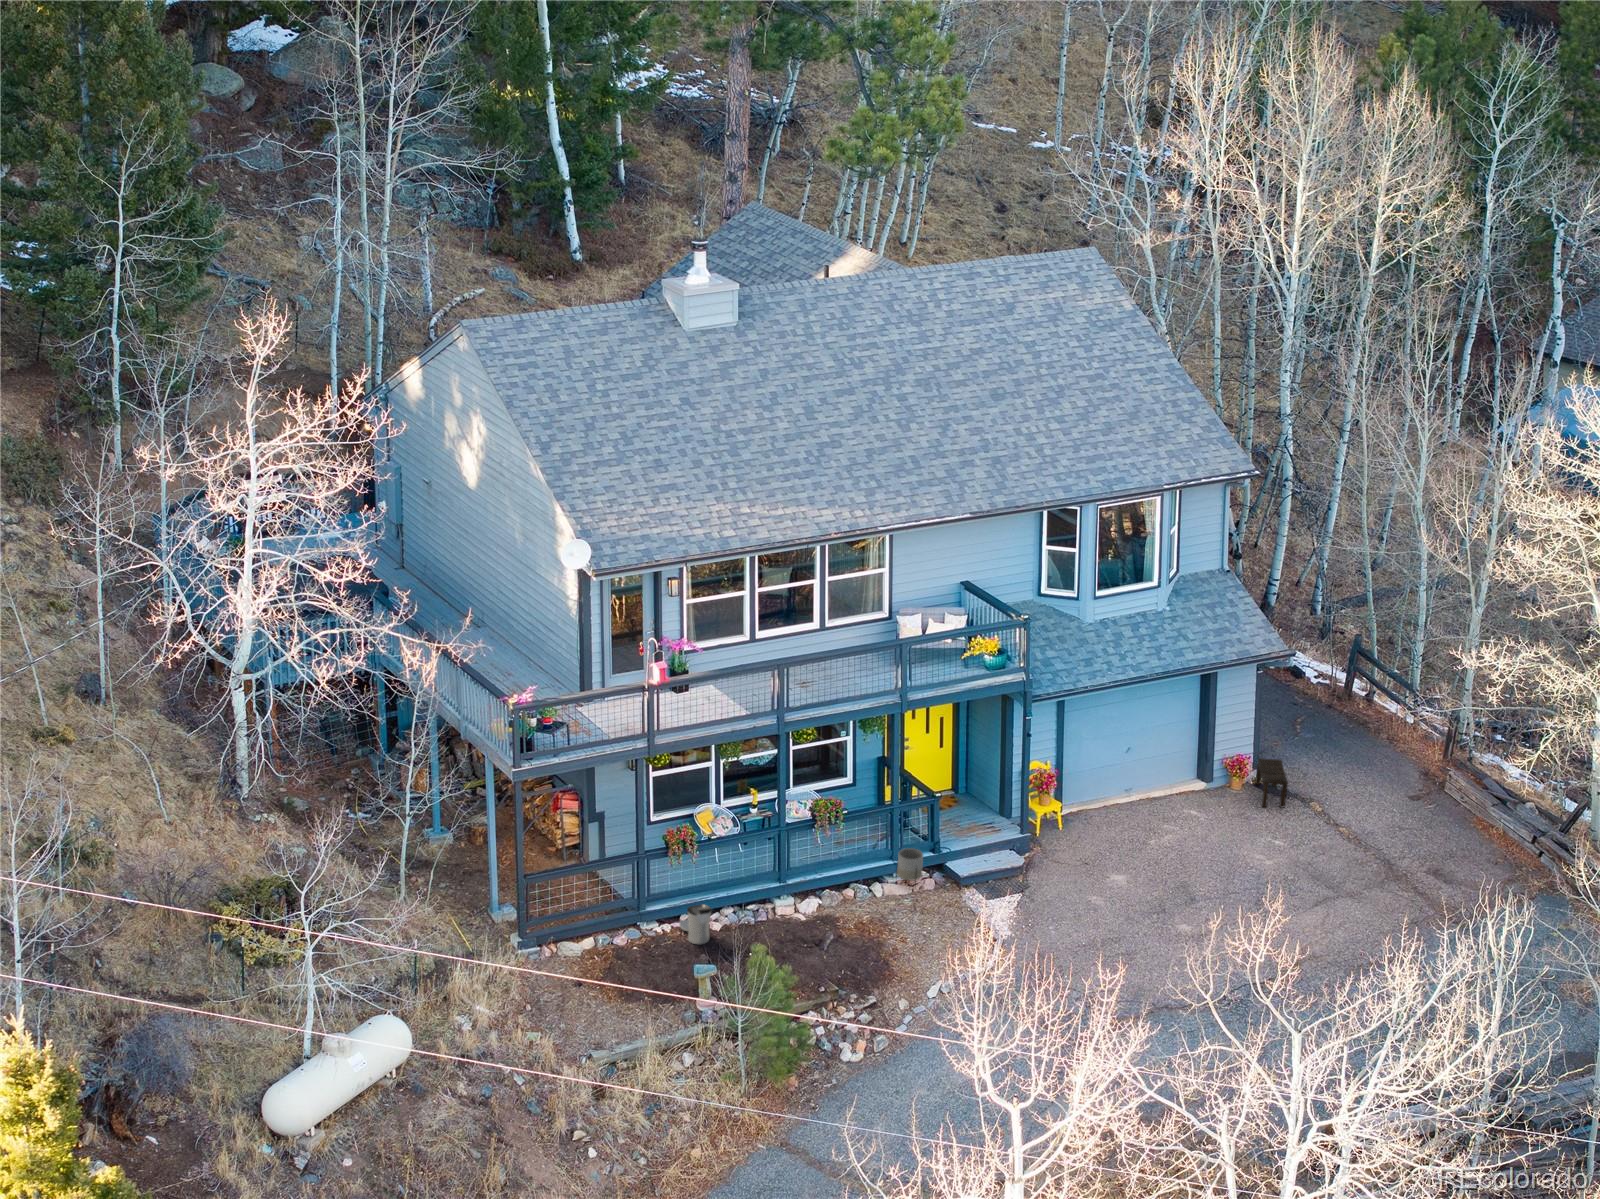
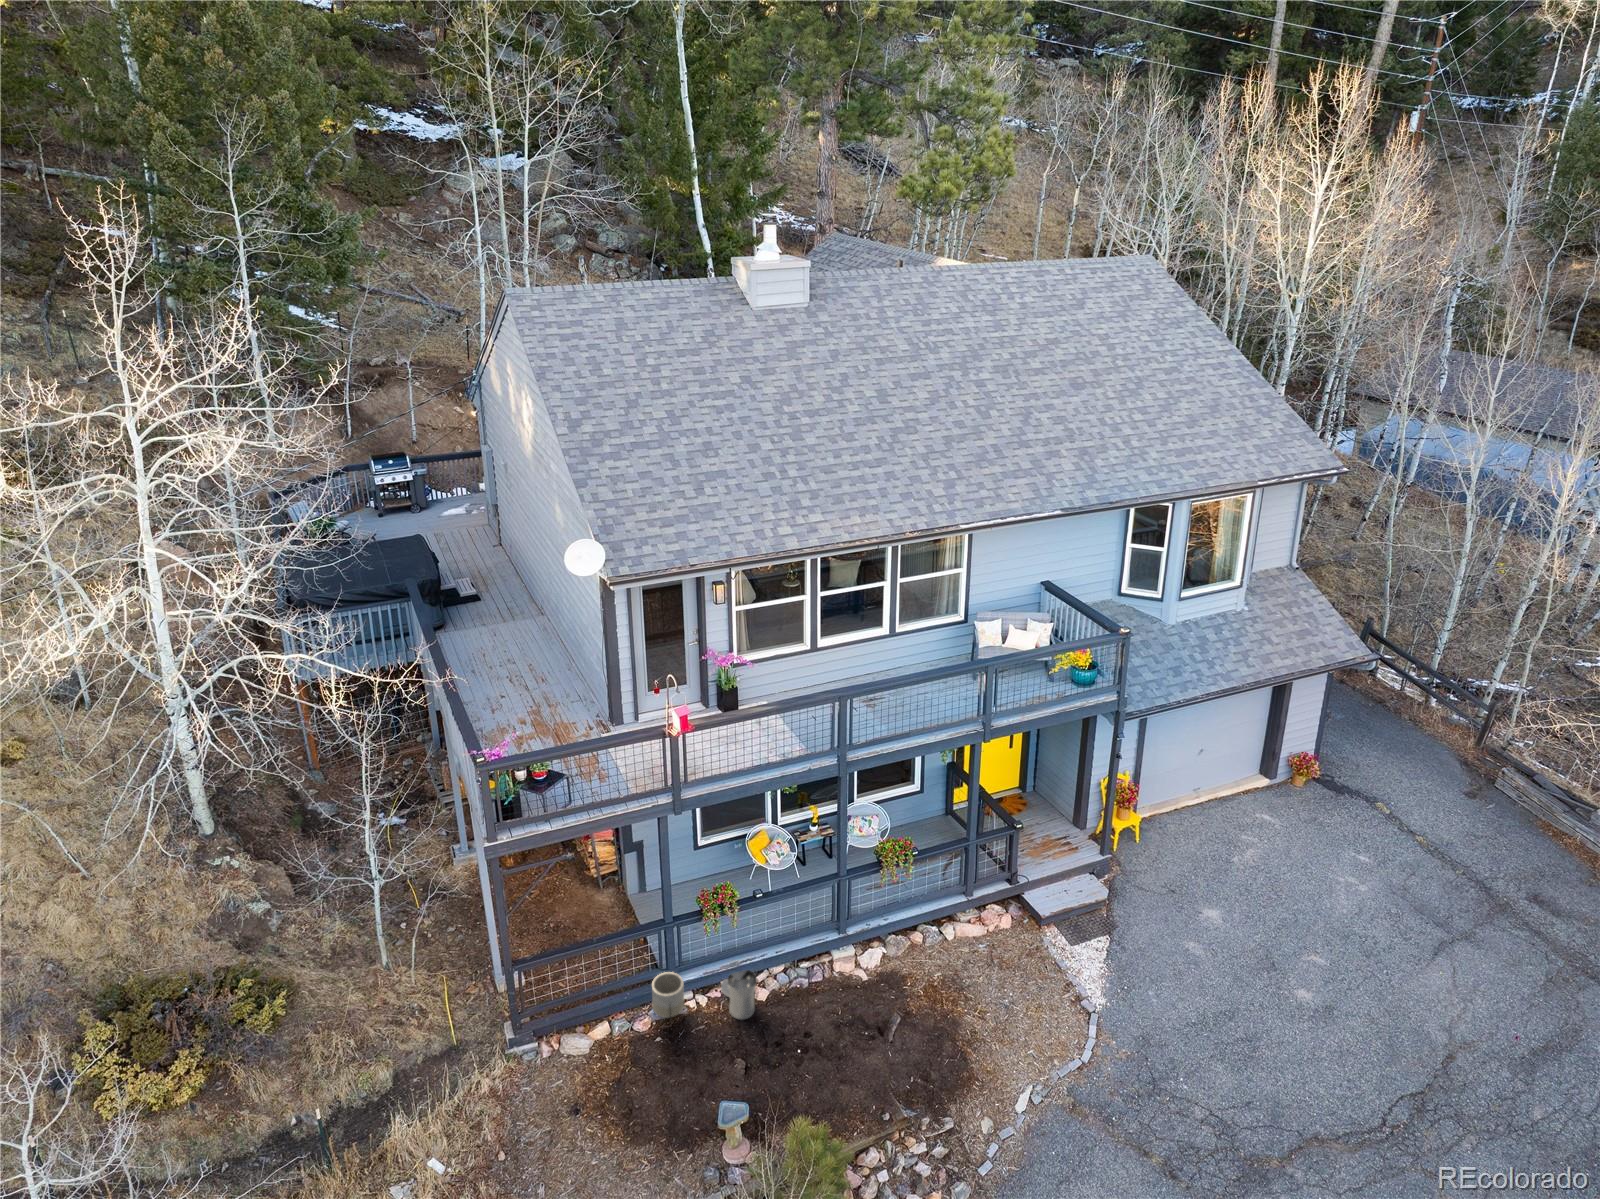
bench: present [1255,758,1288,807] -> none [1321,761,1370,817]
planter: present [896,848,923,881] -> present [652,972,684,1018]

